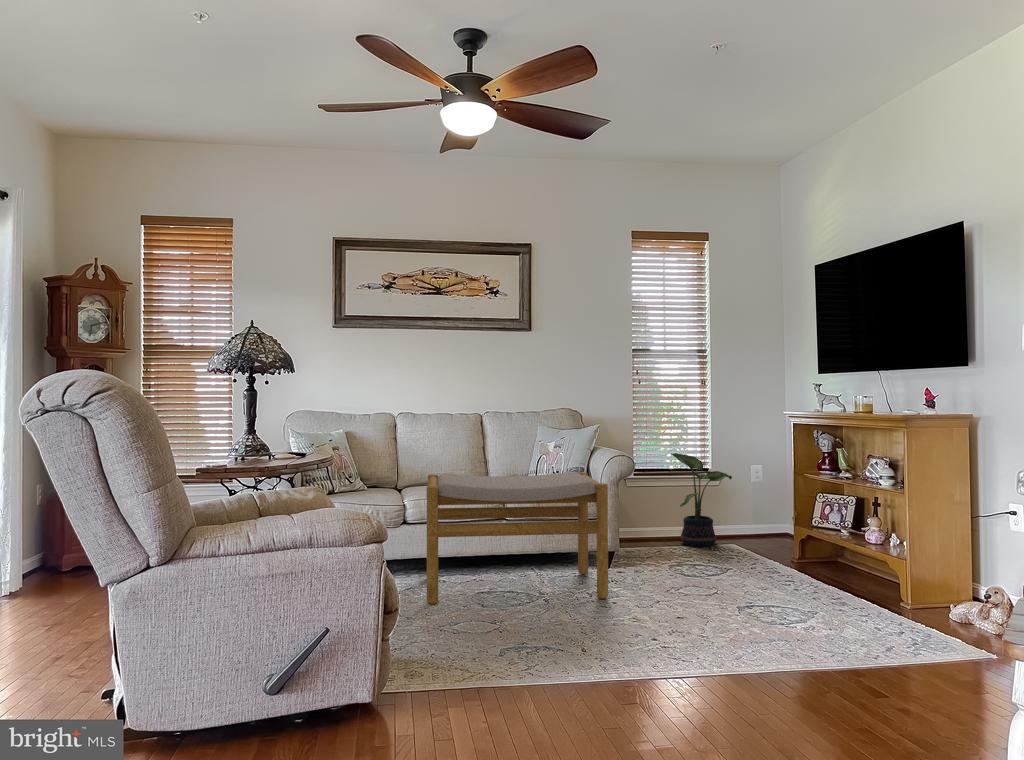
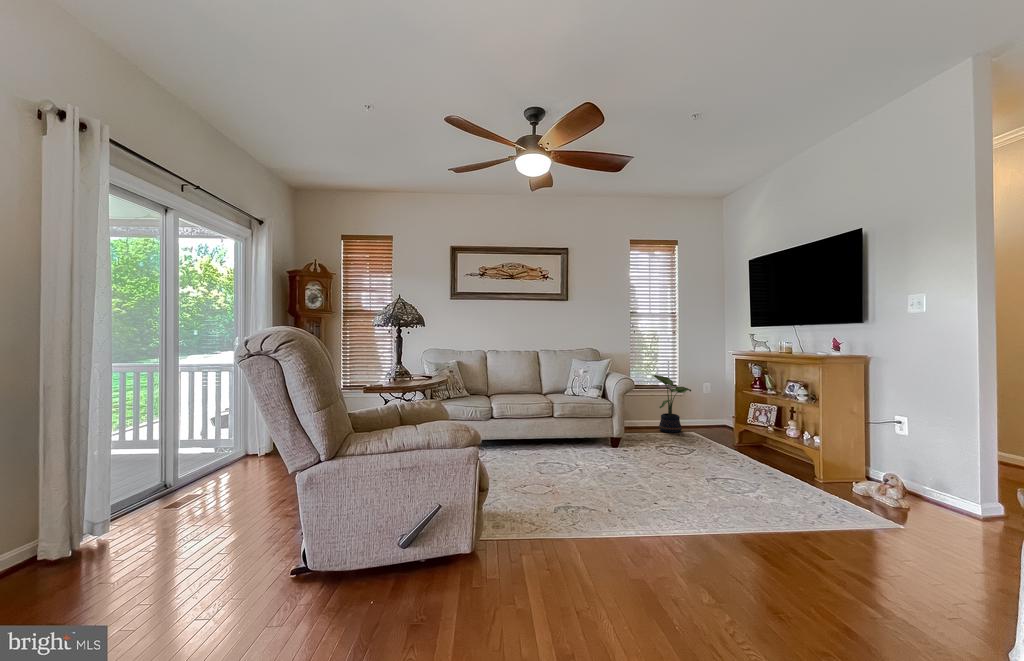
footstool: present [427,472,608,604] -> none [506,388,620,470]

